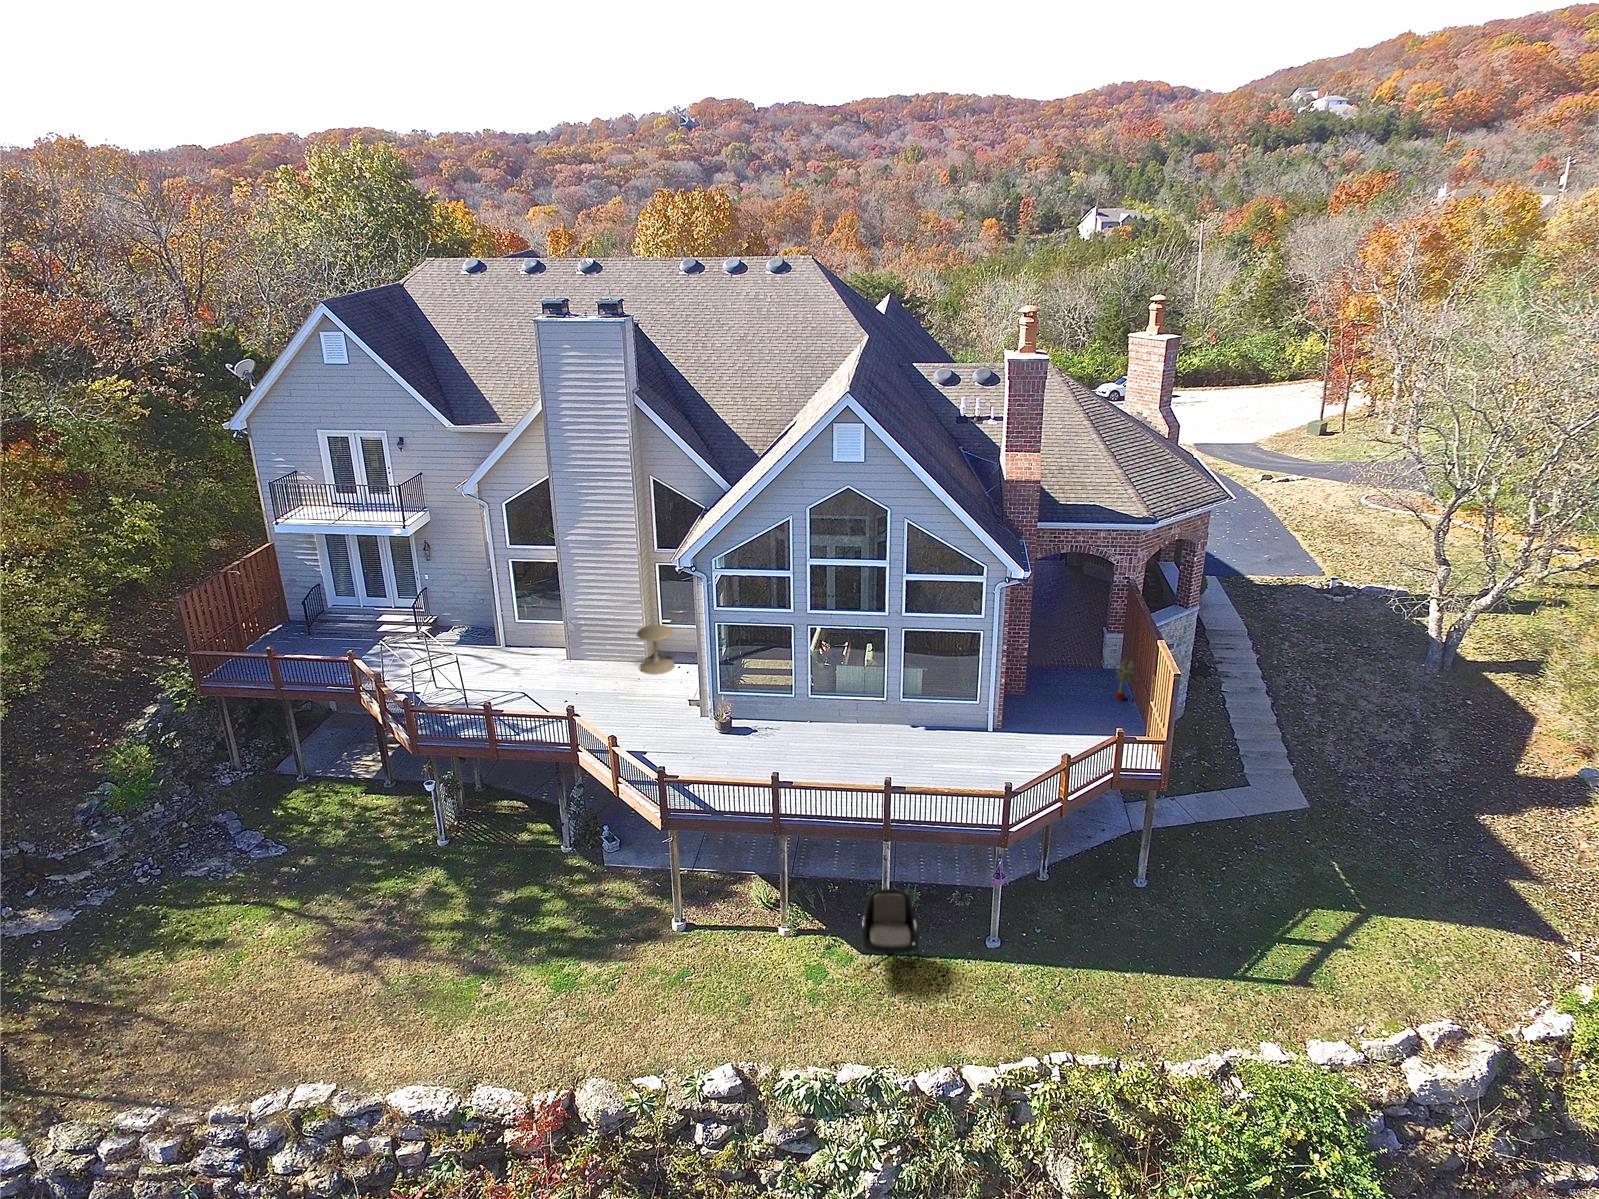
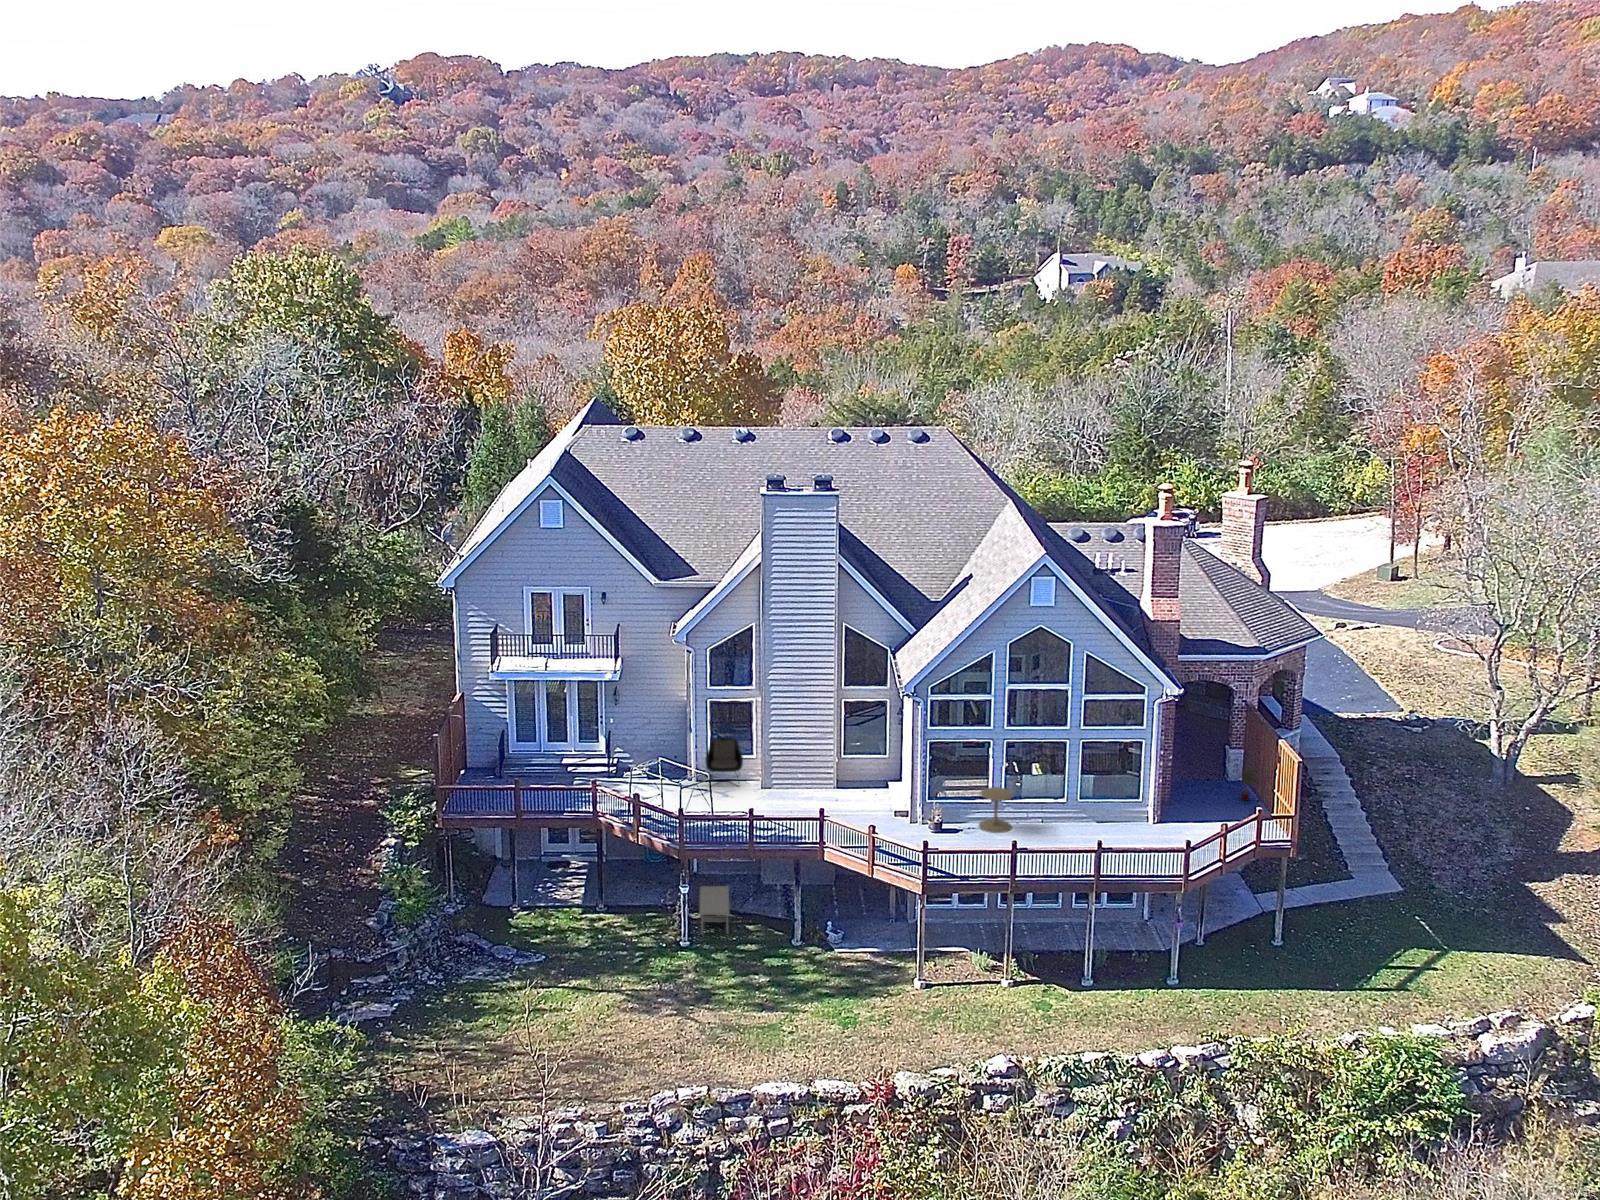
pedestal table: present [637,625,674,675] -> present [979,787,1013,833]
storage bench: none [448,778,505,839] -> present [699,886,729,933]
lounge chair: present [862,889,919,969] -> present [705,738,743,781]

